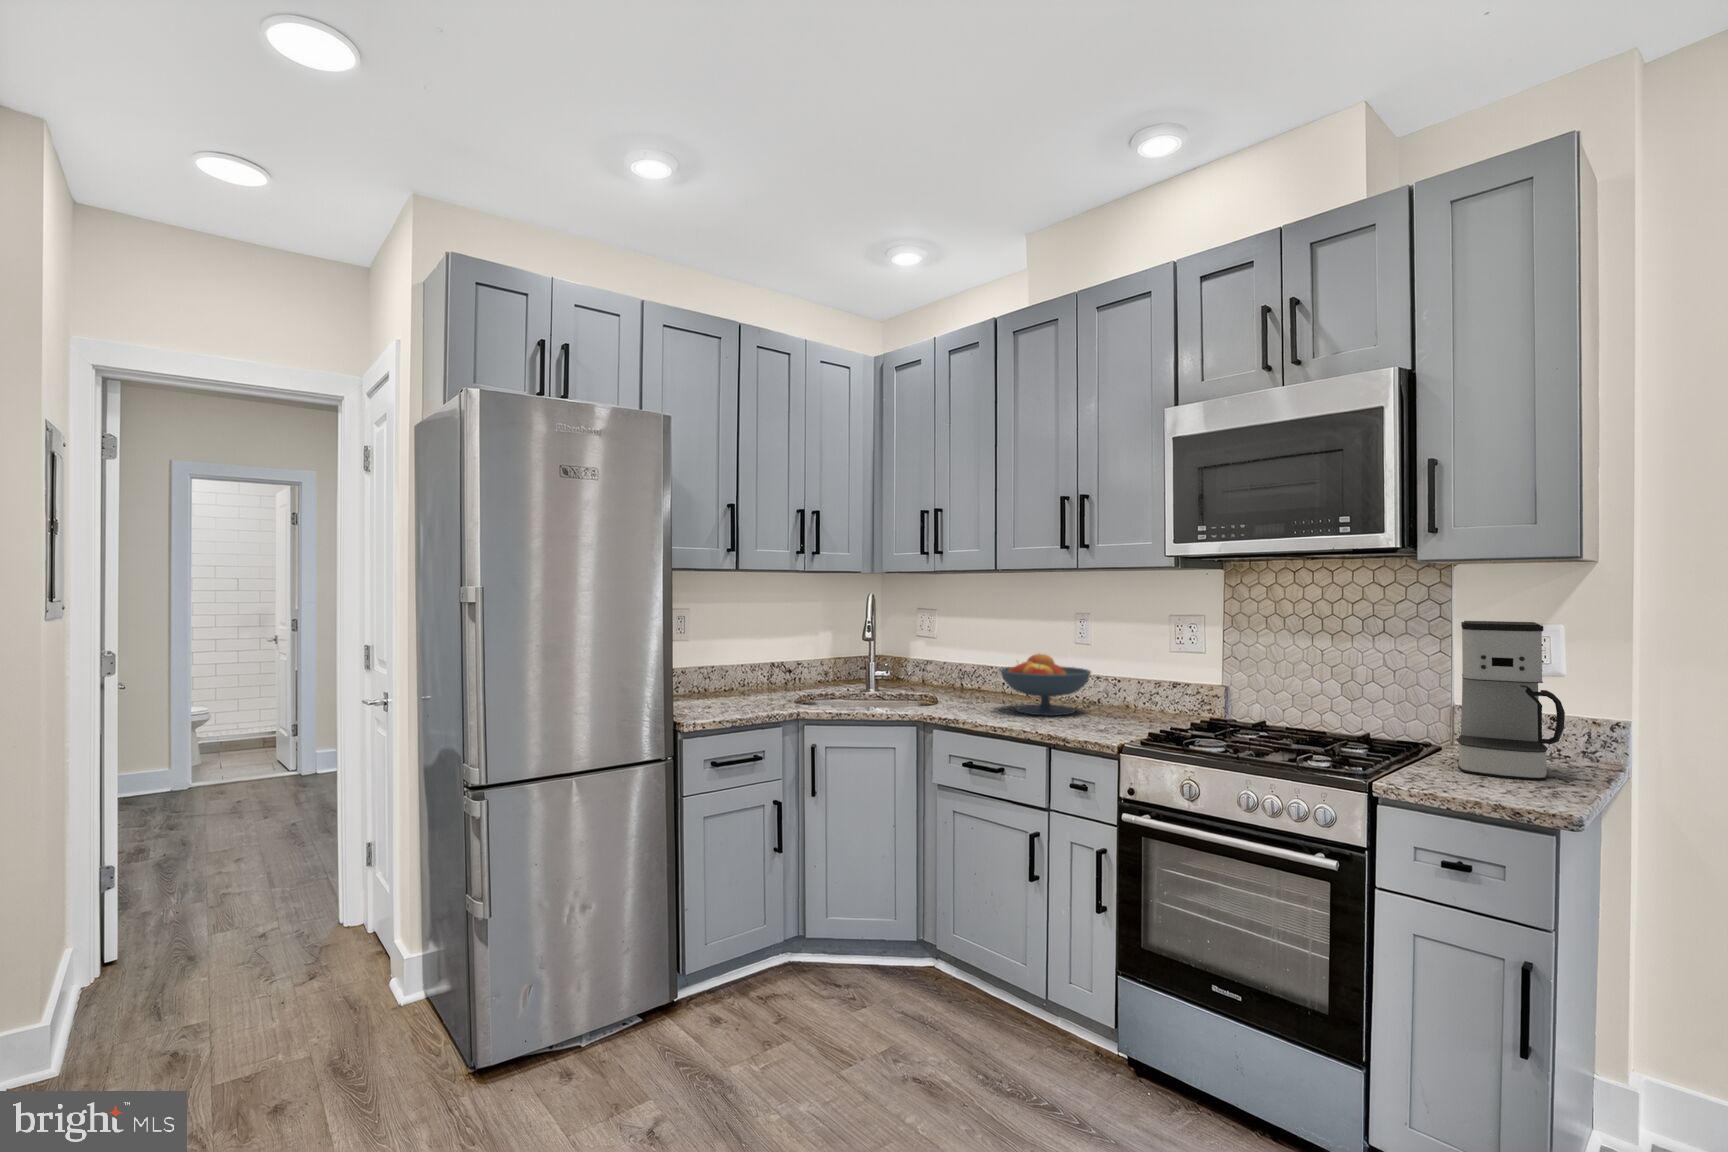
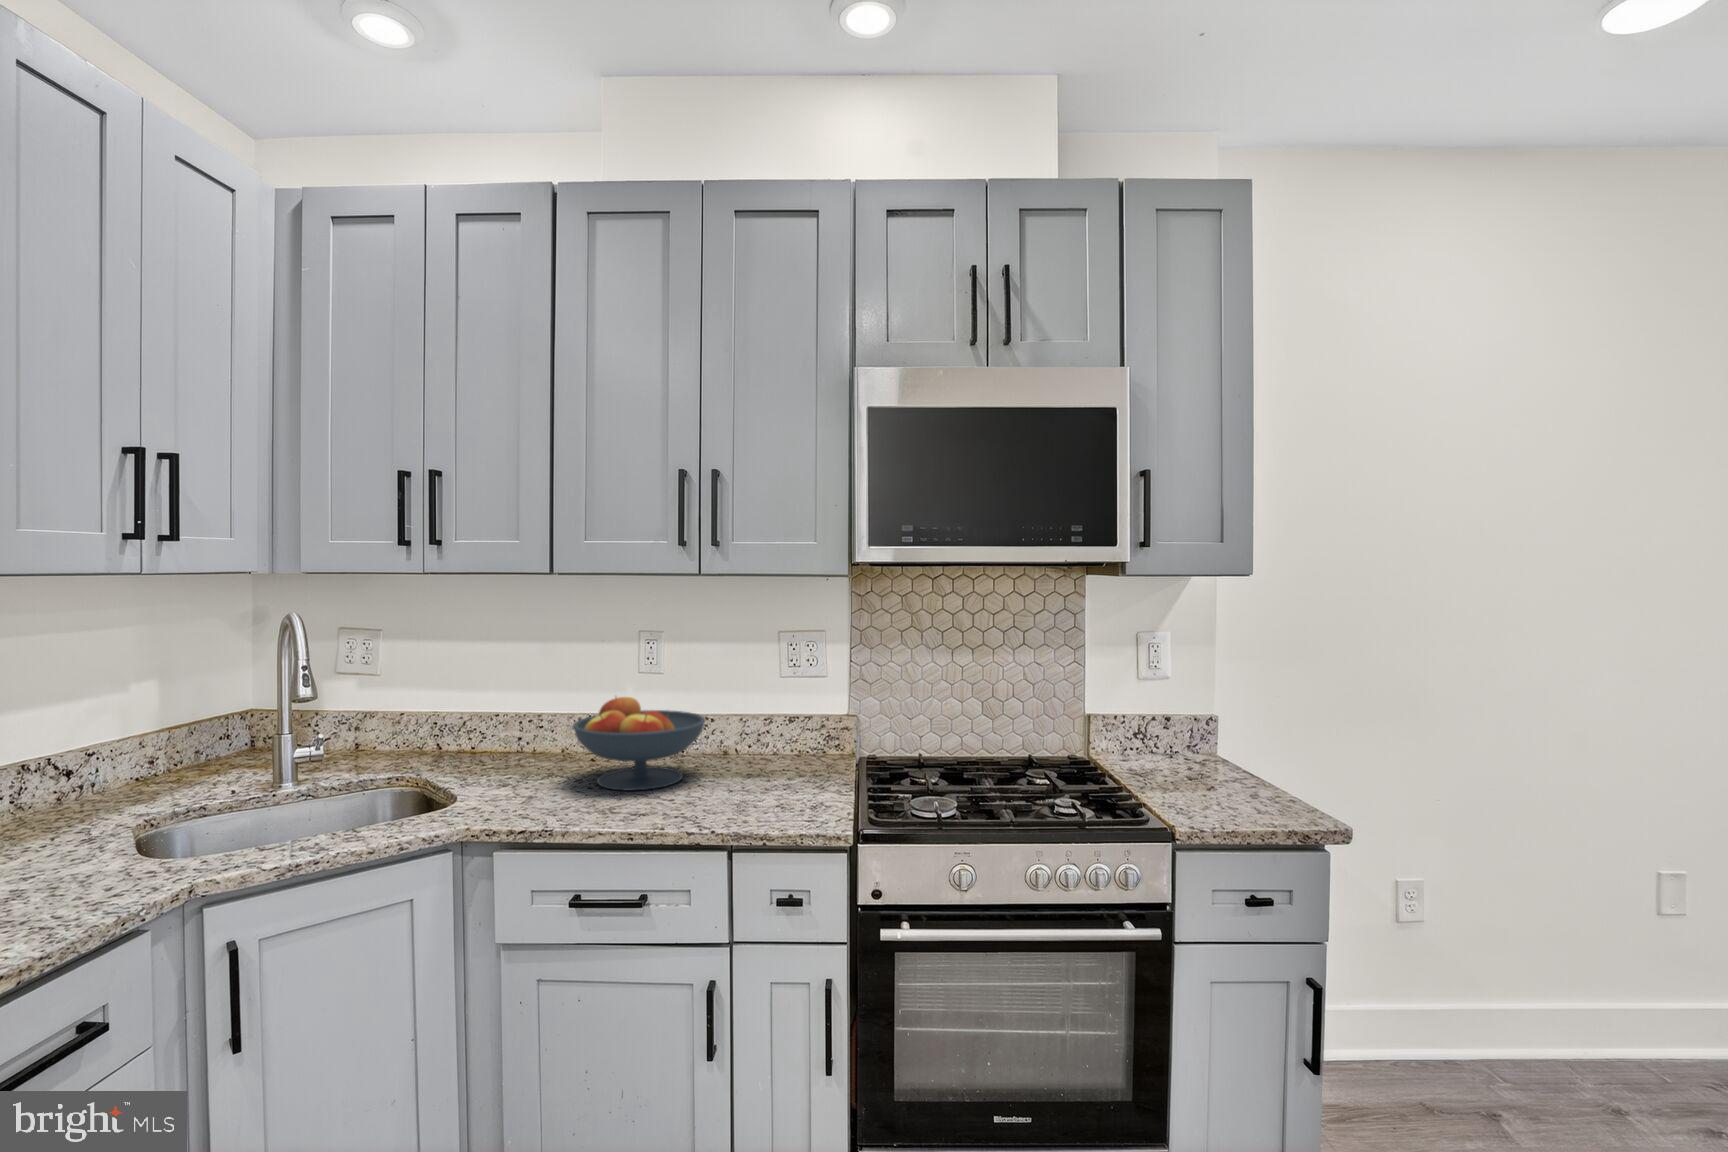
coffee maker: present [1457,621,1565,780] -> none [1128,632,1226,789]

